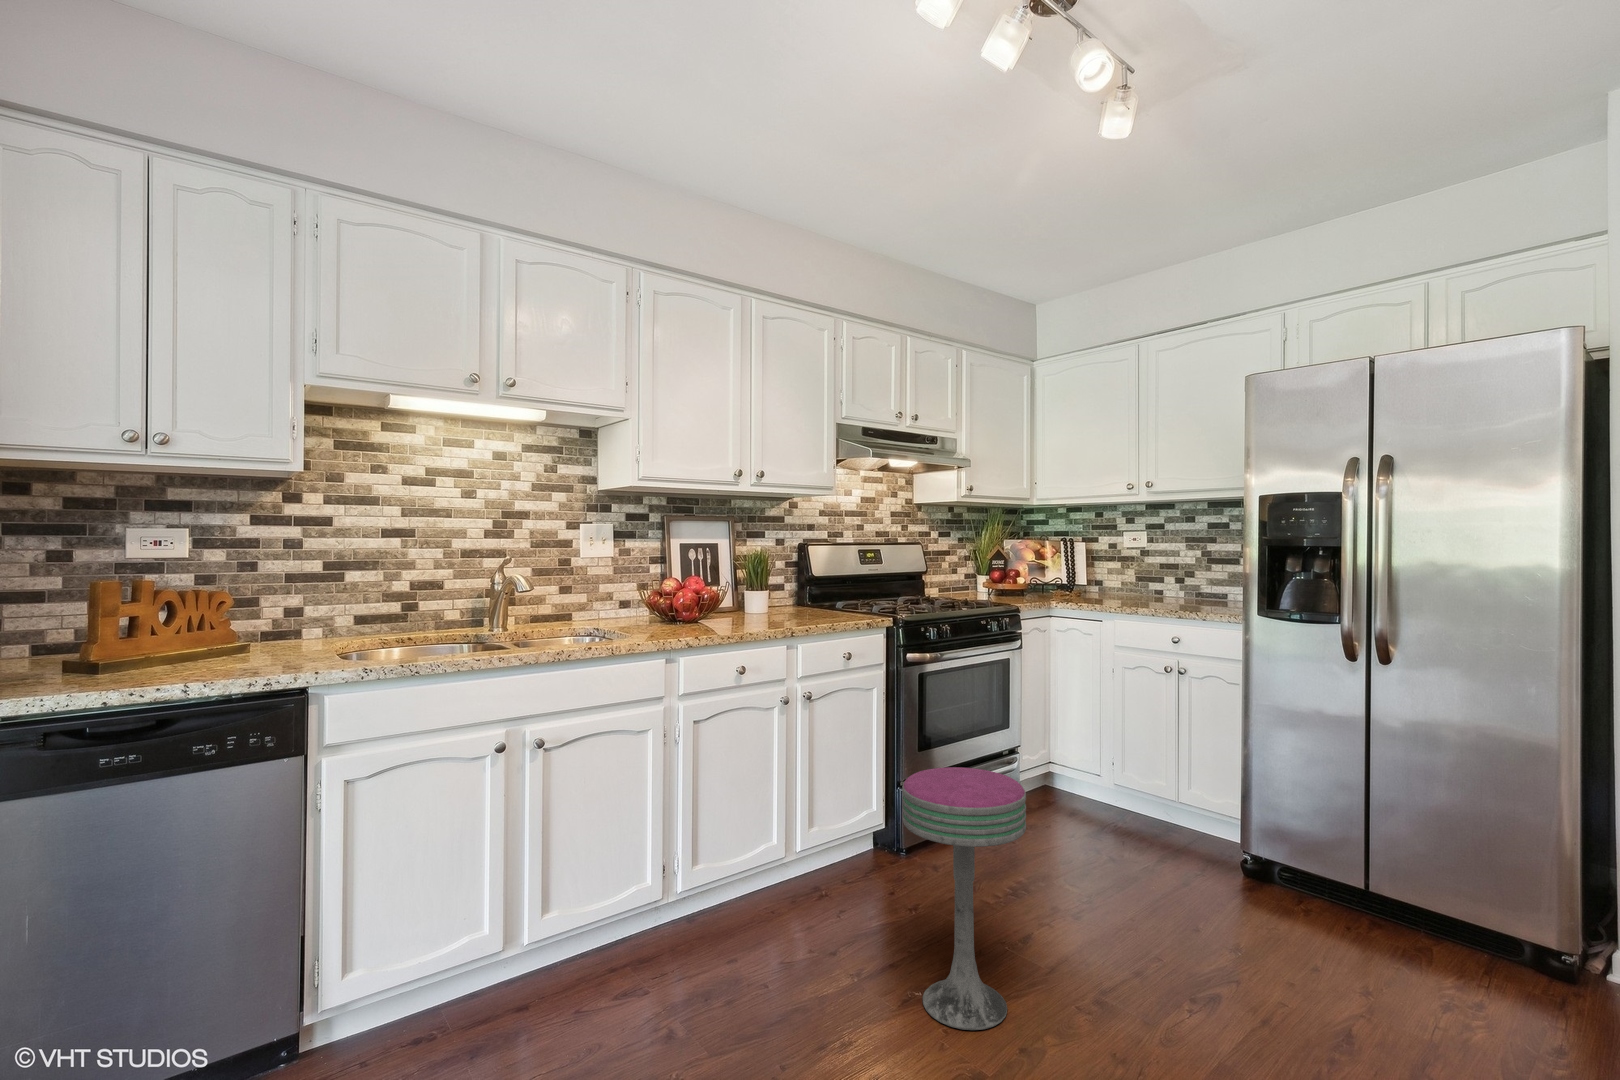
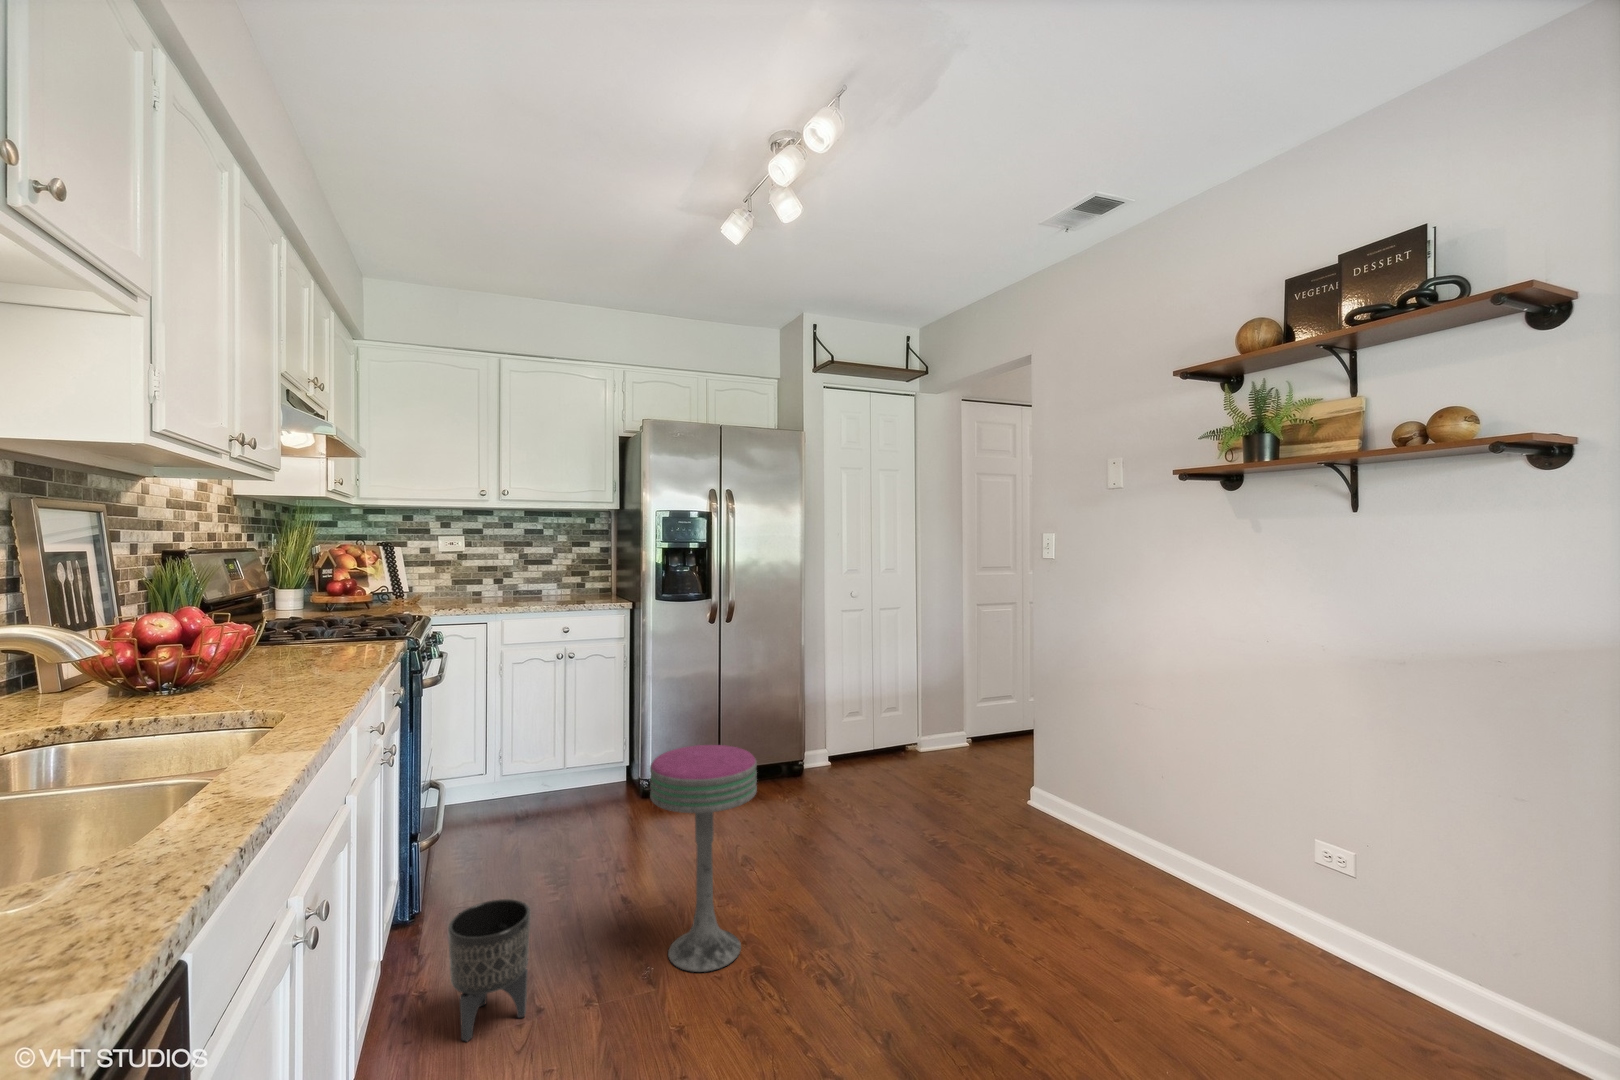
planter: none [775,830,836,937] -> present [448,899,530,1041]

